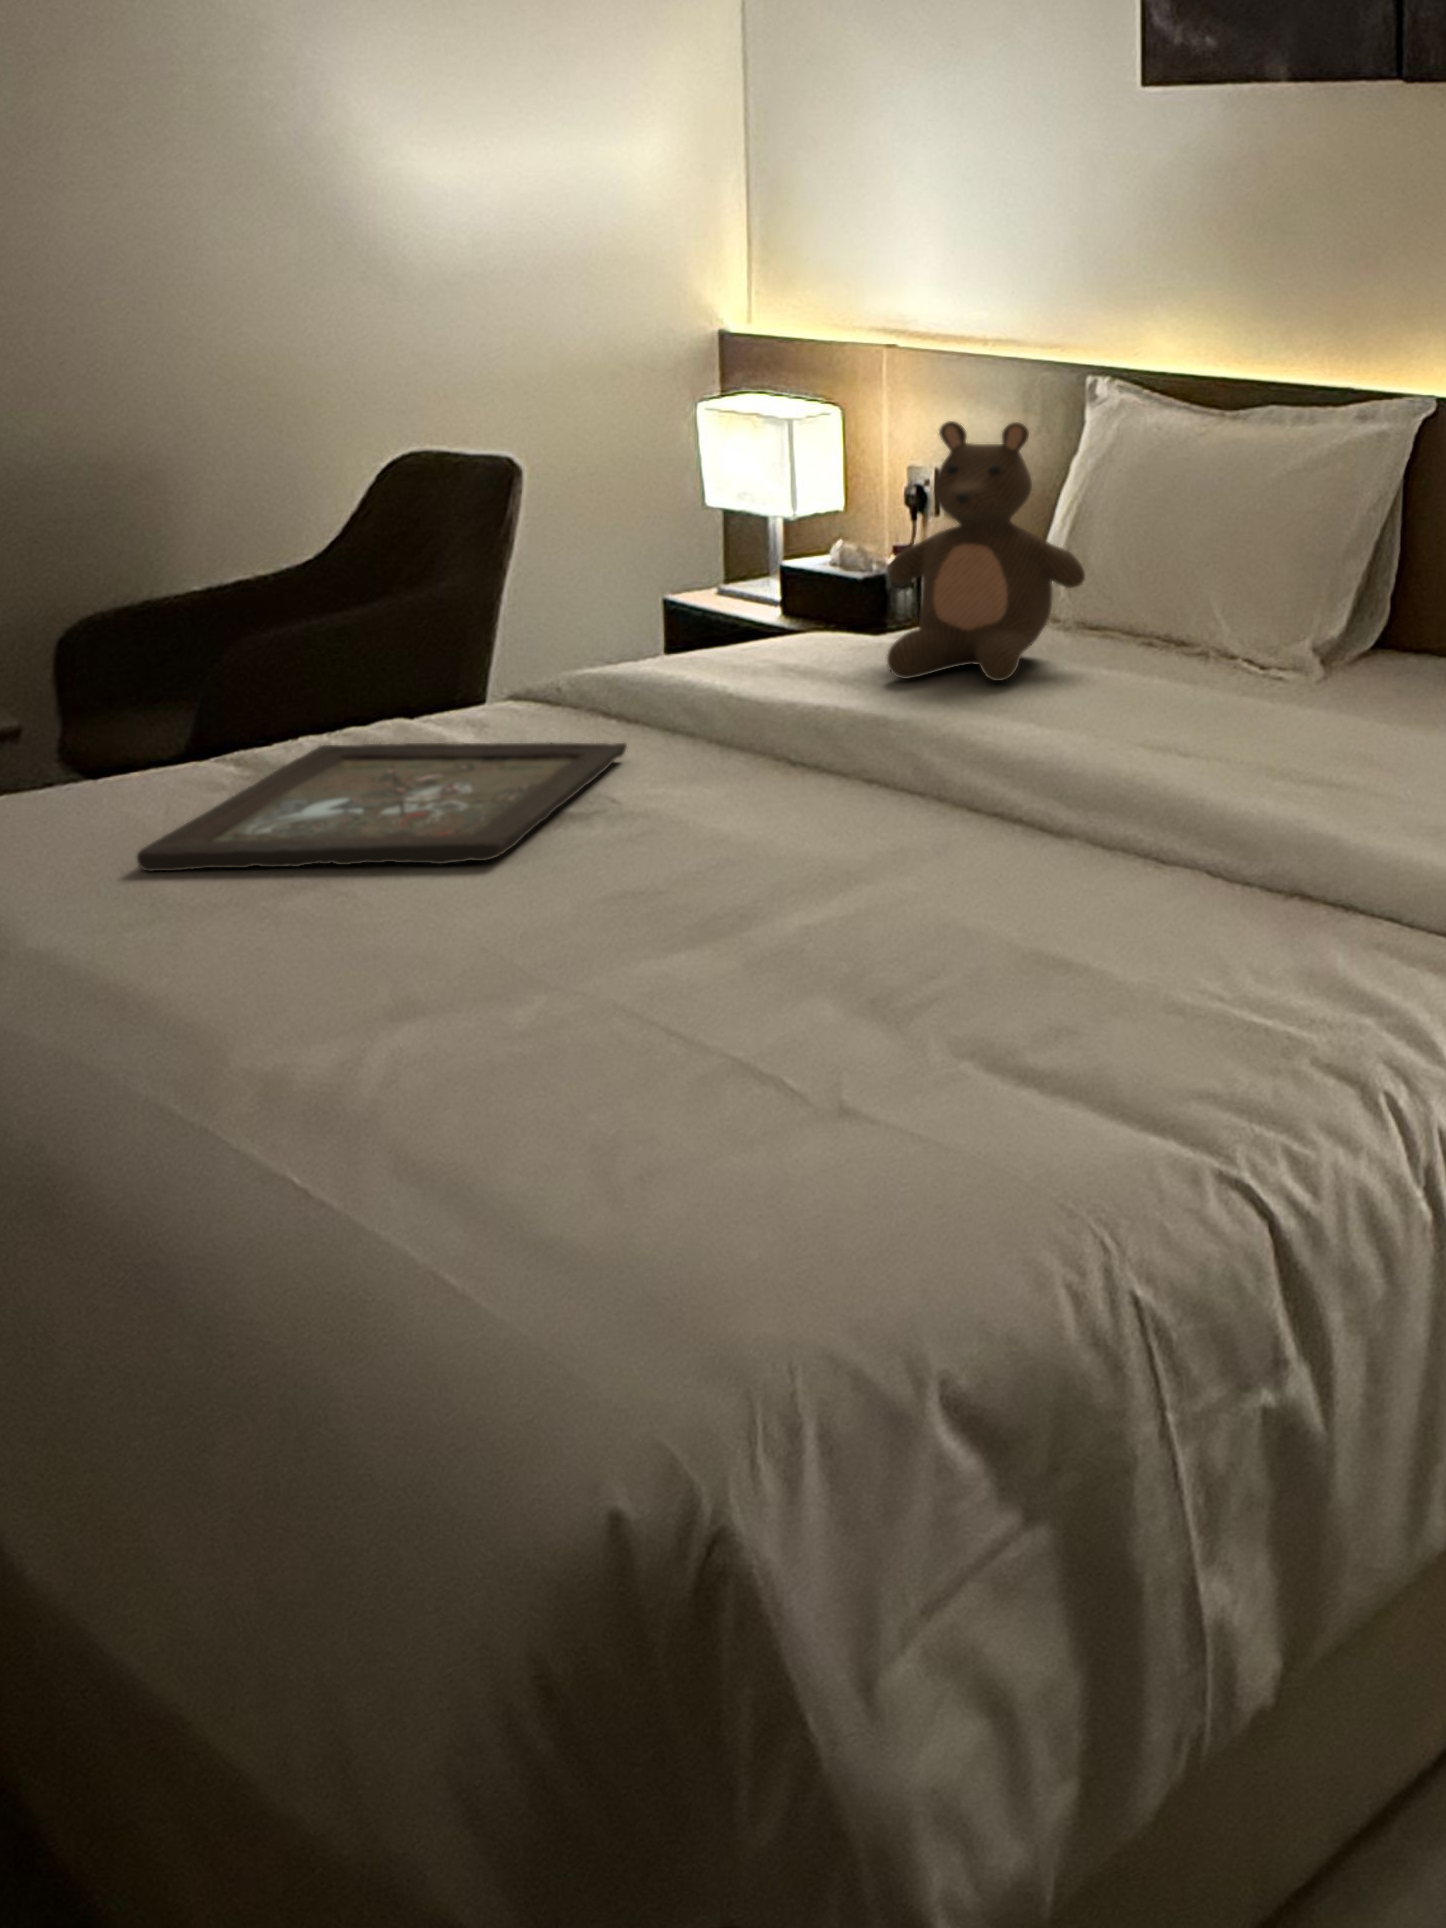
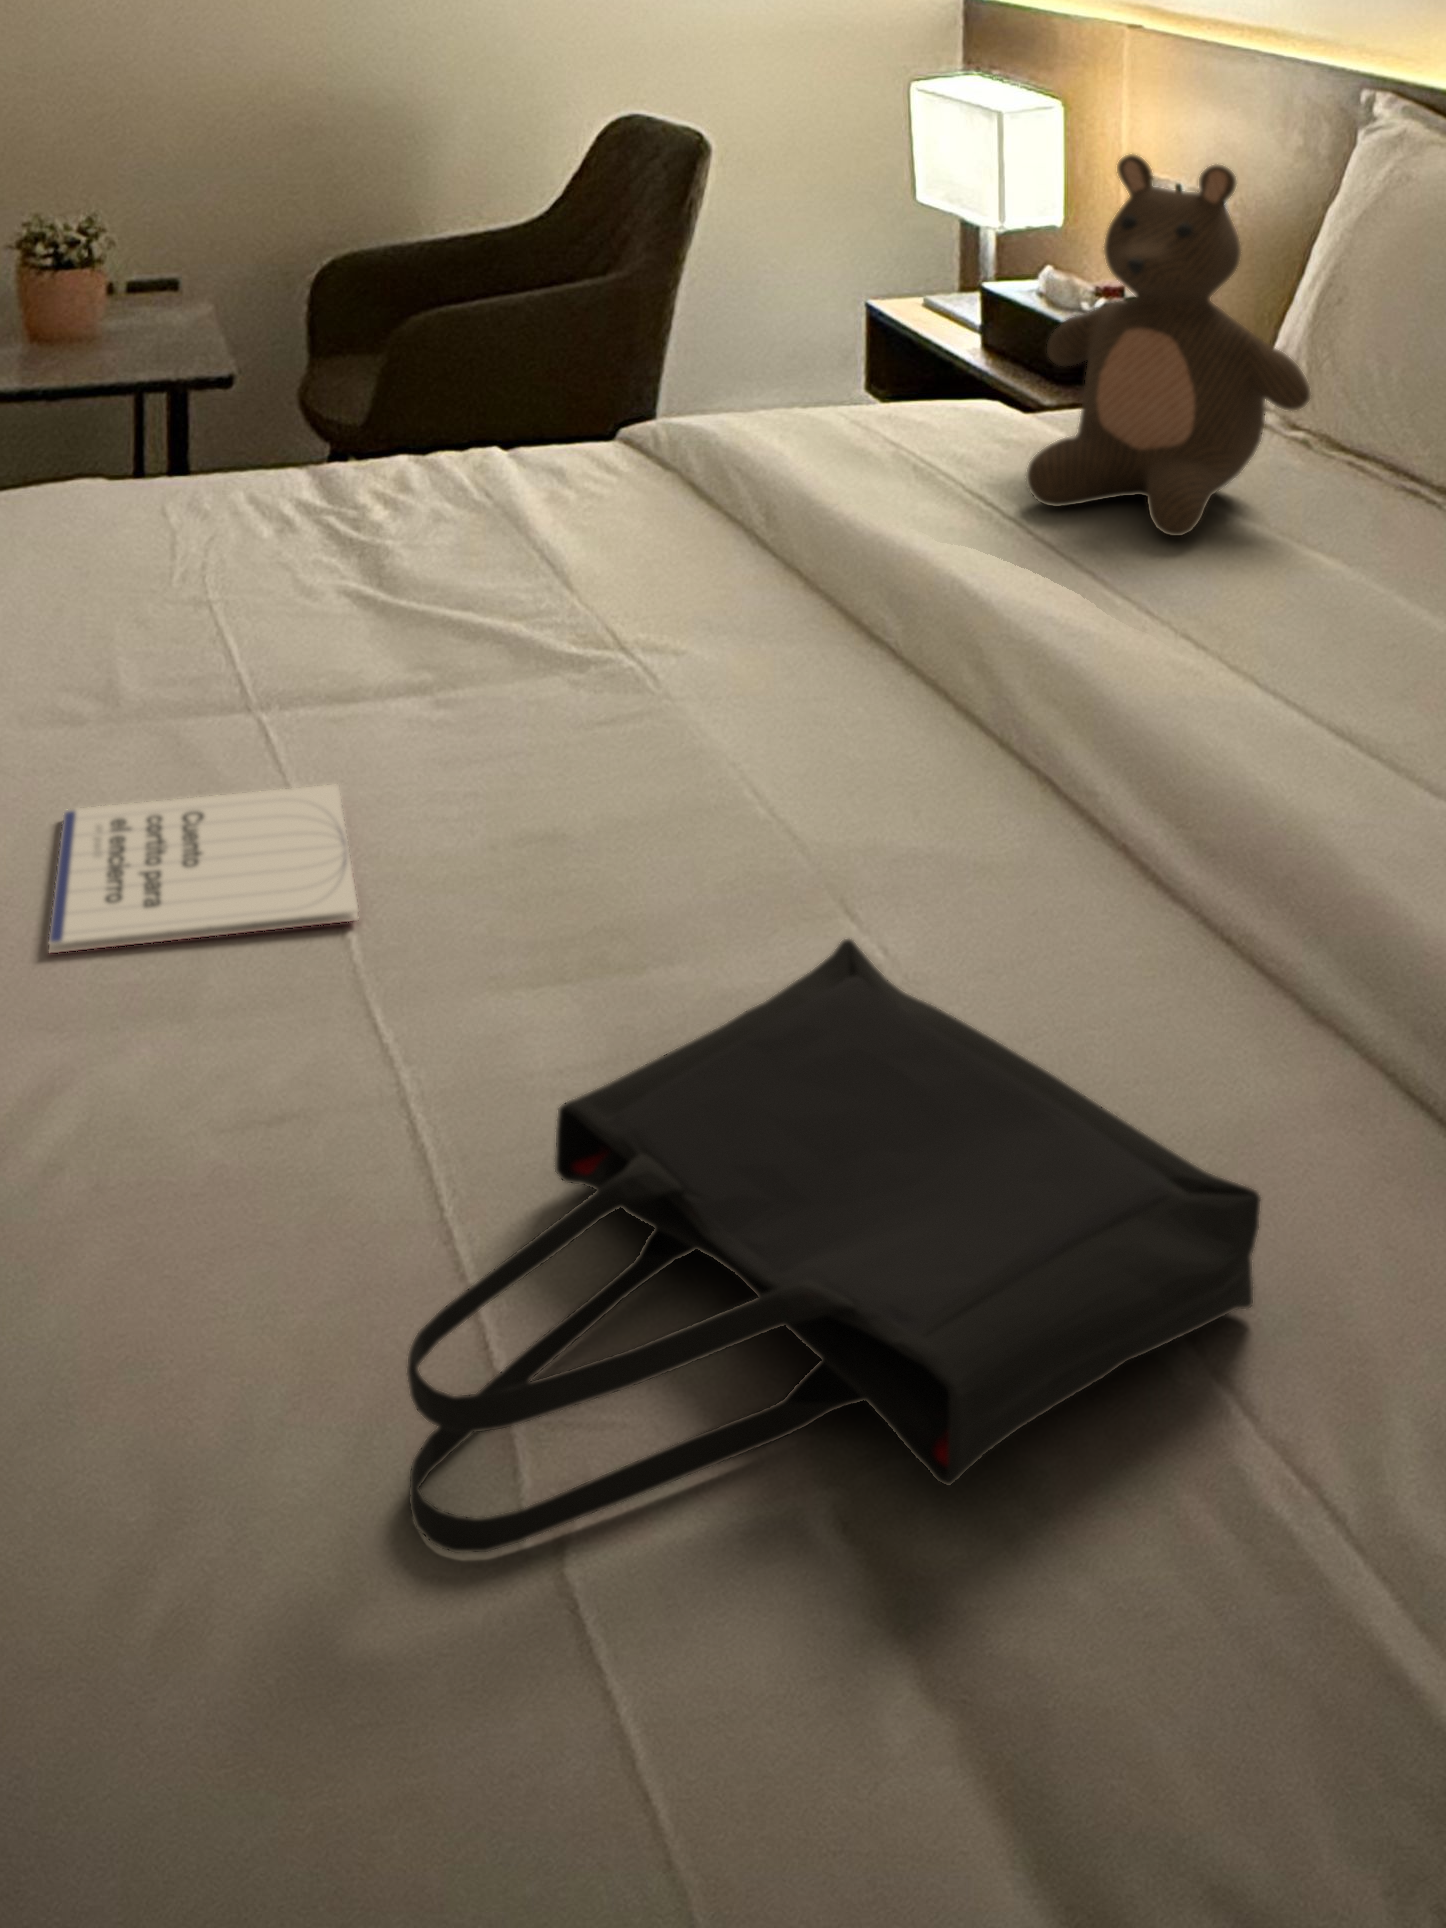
tray: present [137,743,627,871] -> none [86,492,661,735]
tote bag: none [737,856,1155,1109] -> present [407,939,1261,1552]
notebook: none [225,890,525,1002] -> present [49,785,358,953]

